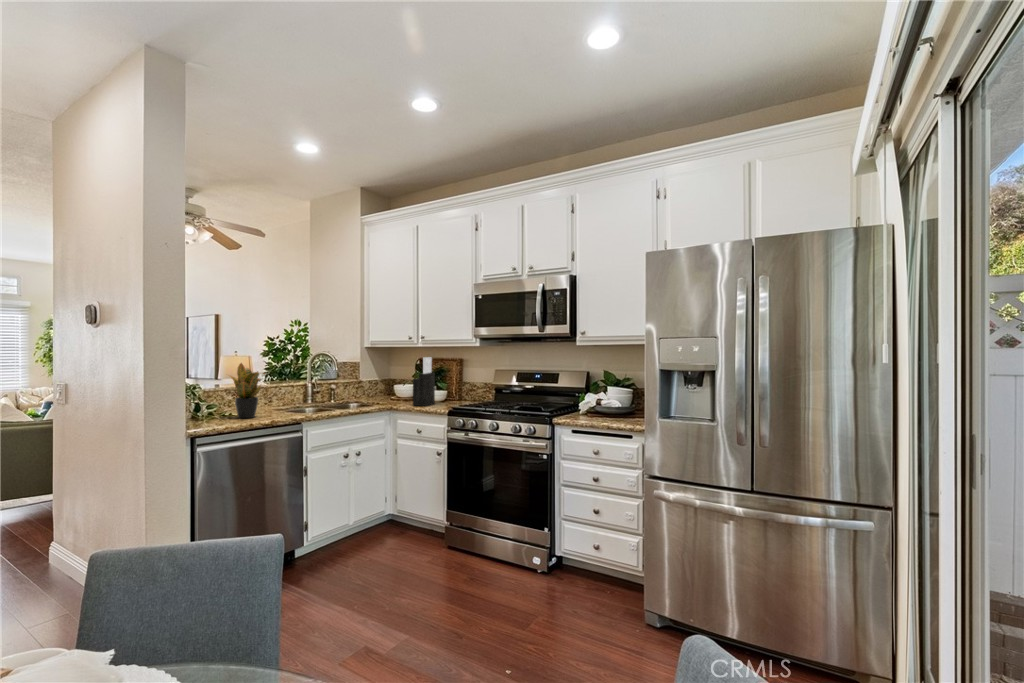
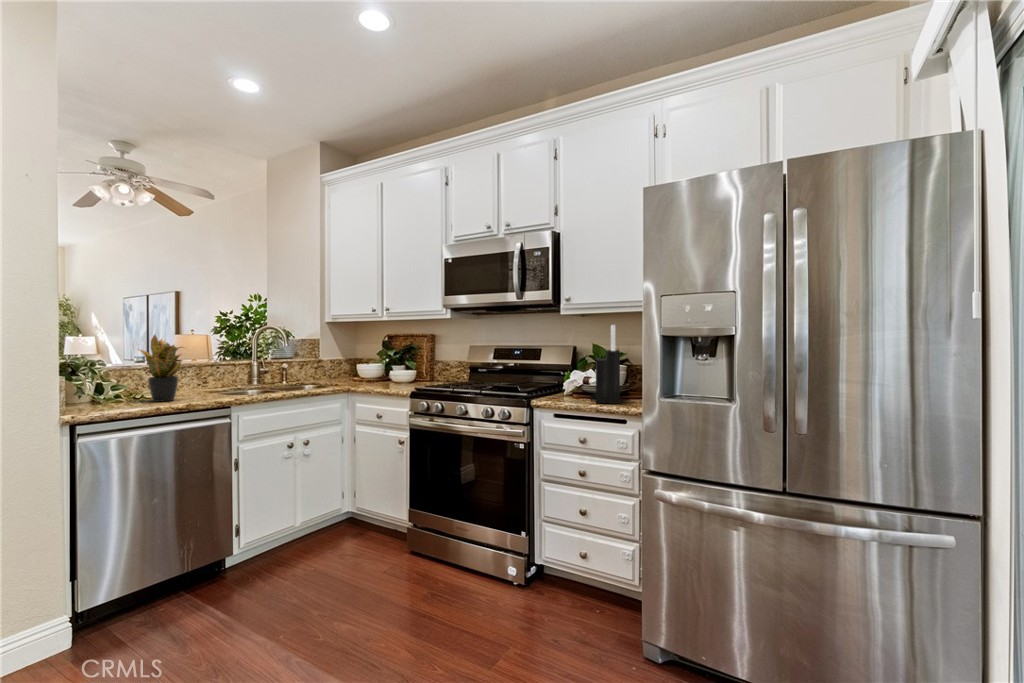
knife block: present [413,357,435,406] -> present [591,325,620,404]

